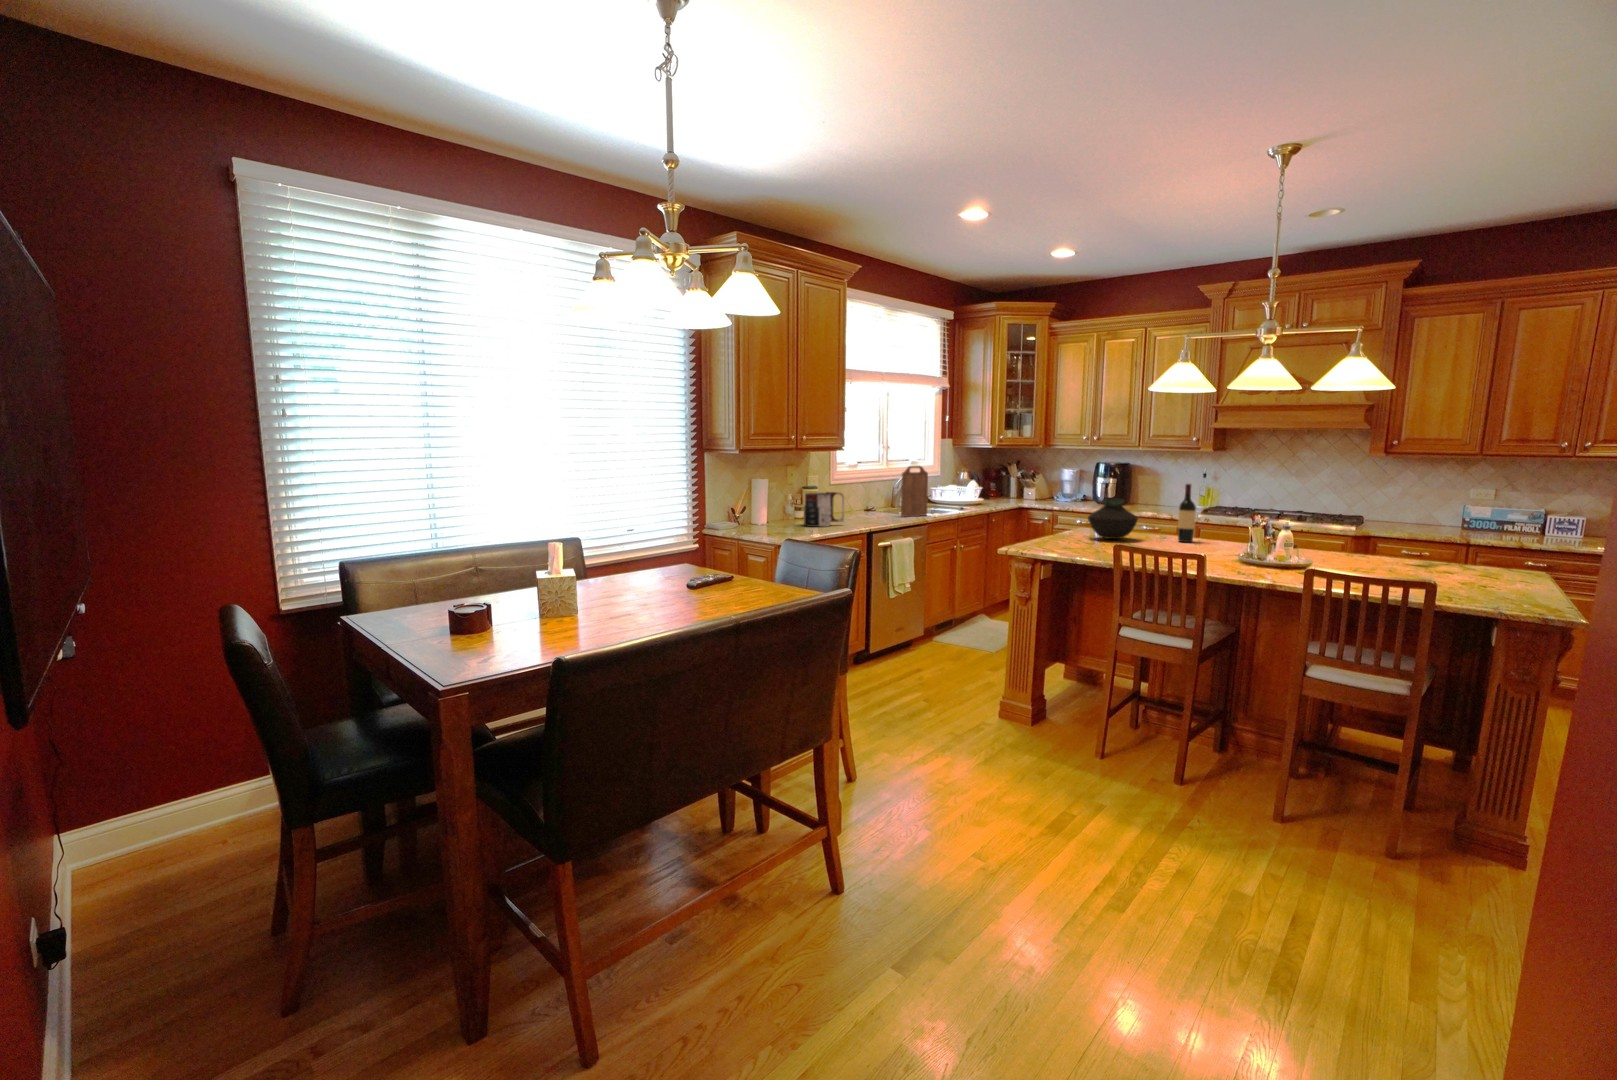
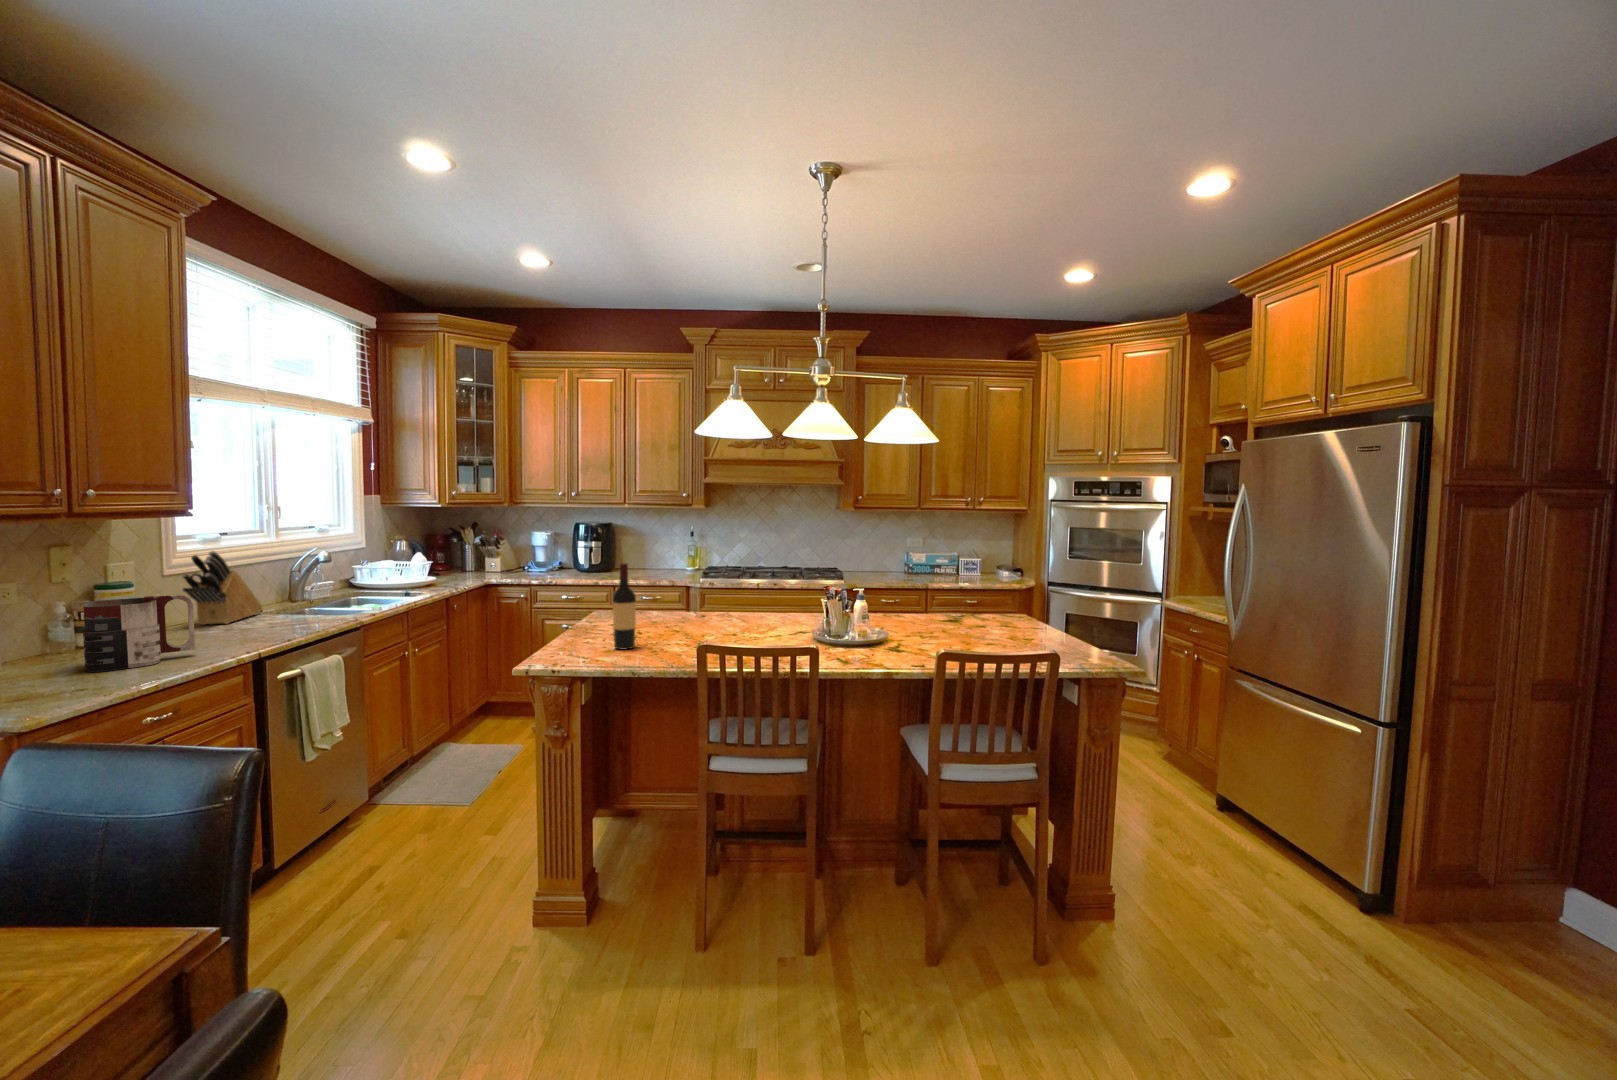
cutting board: present [901,466,928,517] -> none [313,537,363,619]
knife block: none [841,472,877,516] -> present [182,551,262,625]
wine bottle: present [1178,484,1196,542] -> present [613,563,636,649]
vase: present [1088,498,1138,539] -> none [652,575,717,631]

